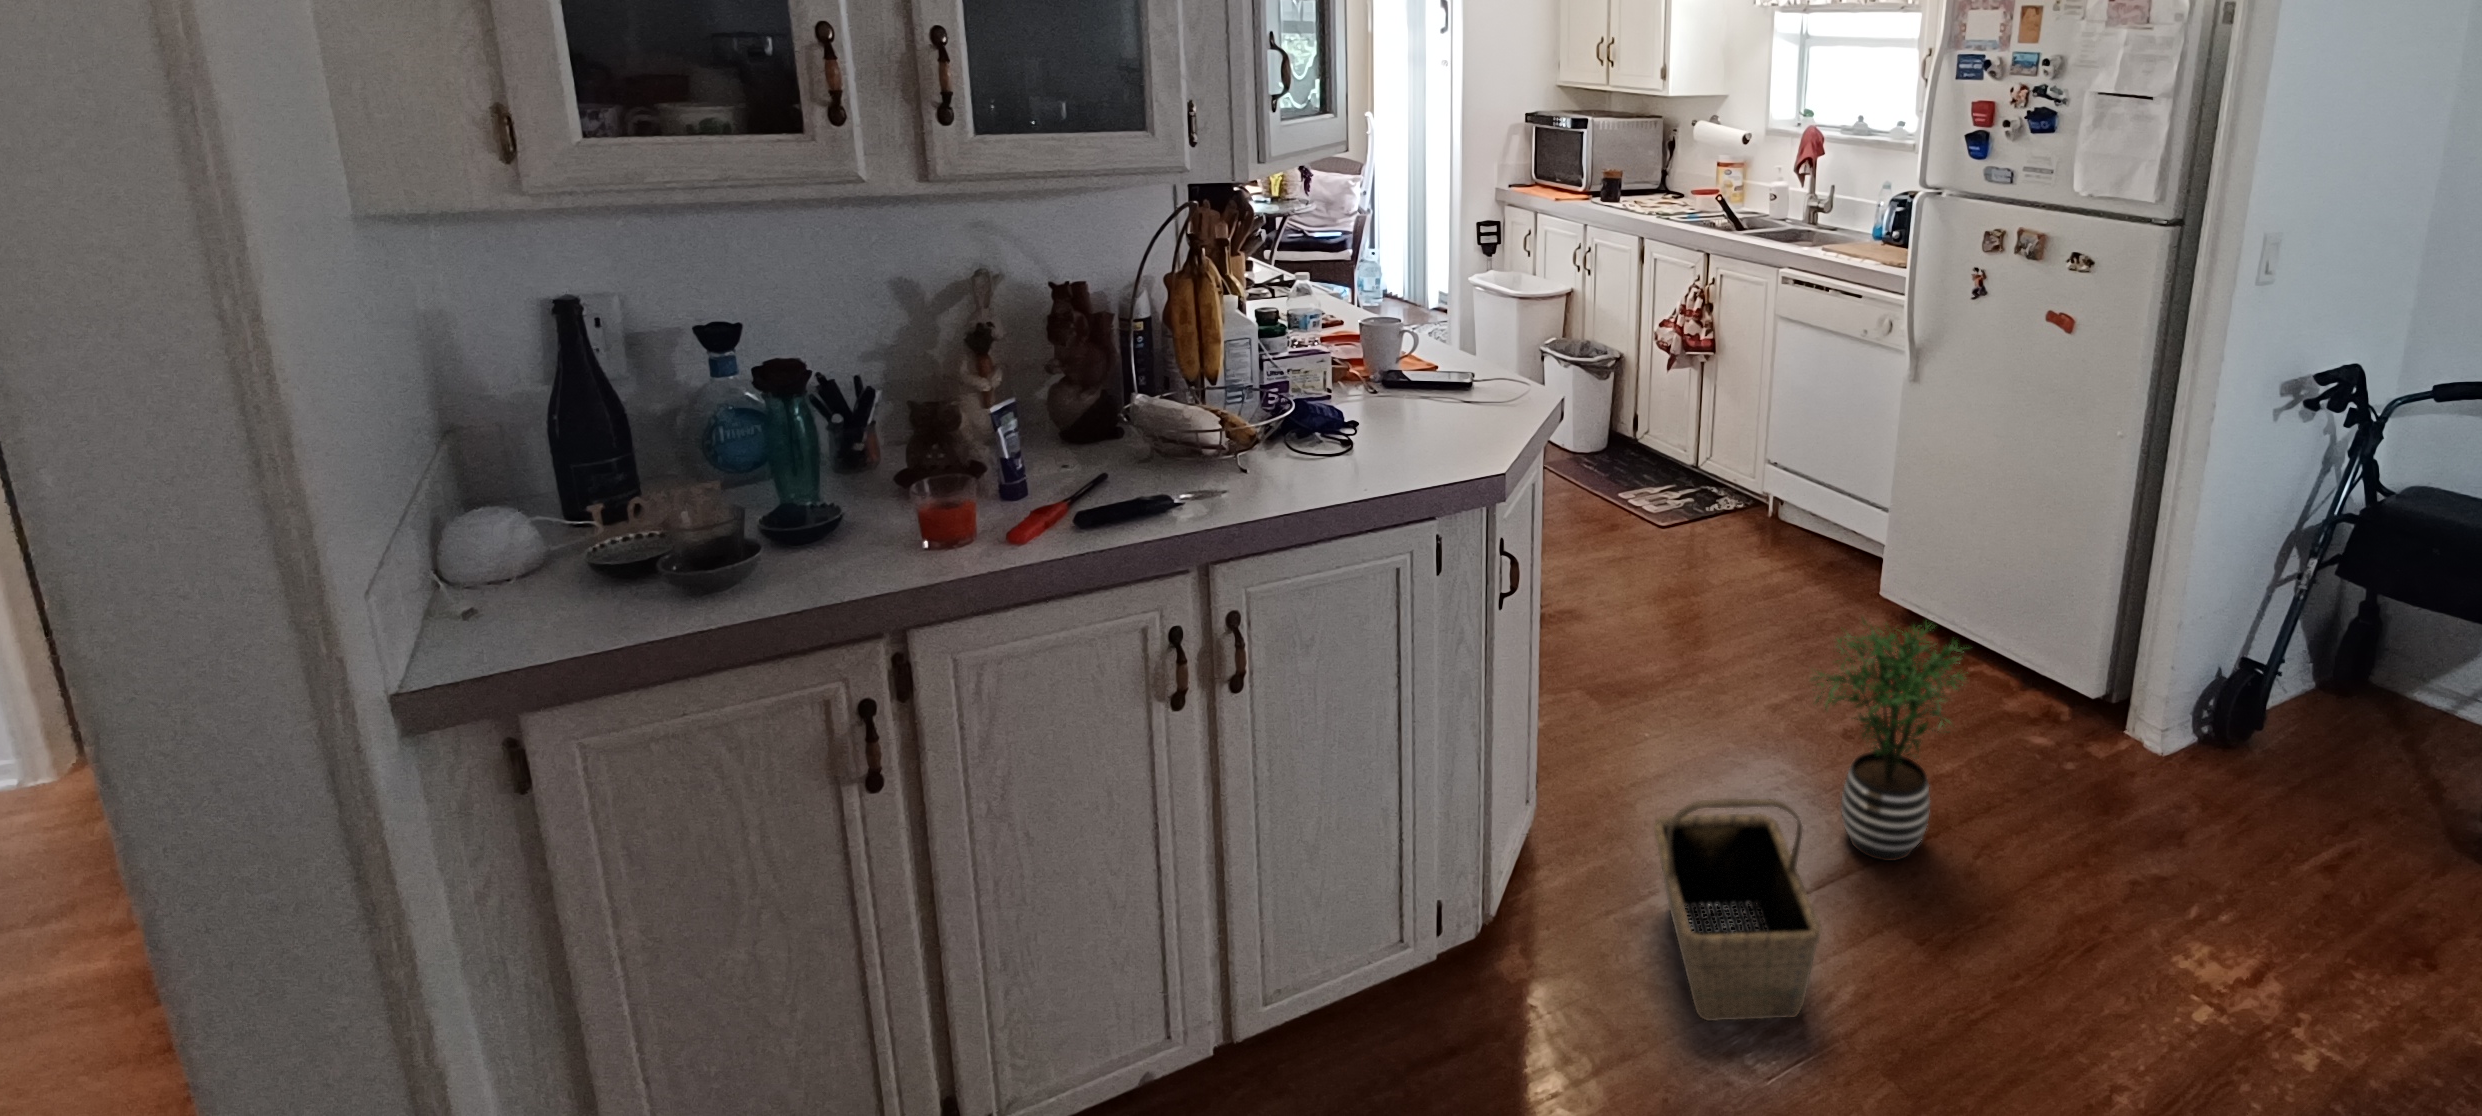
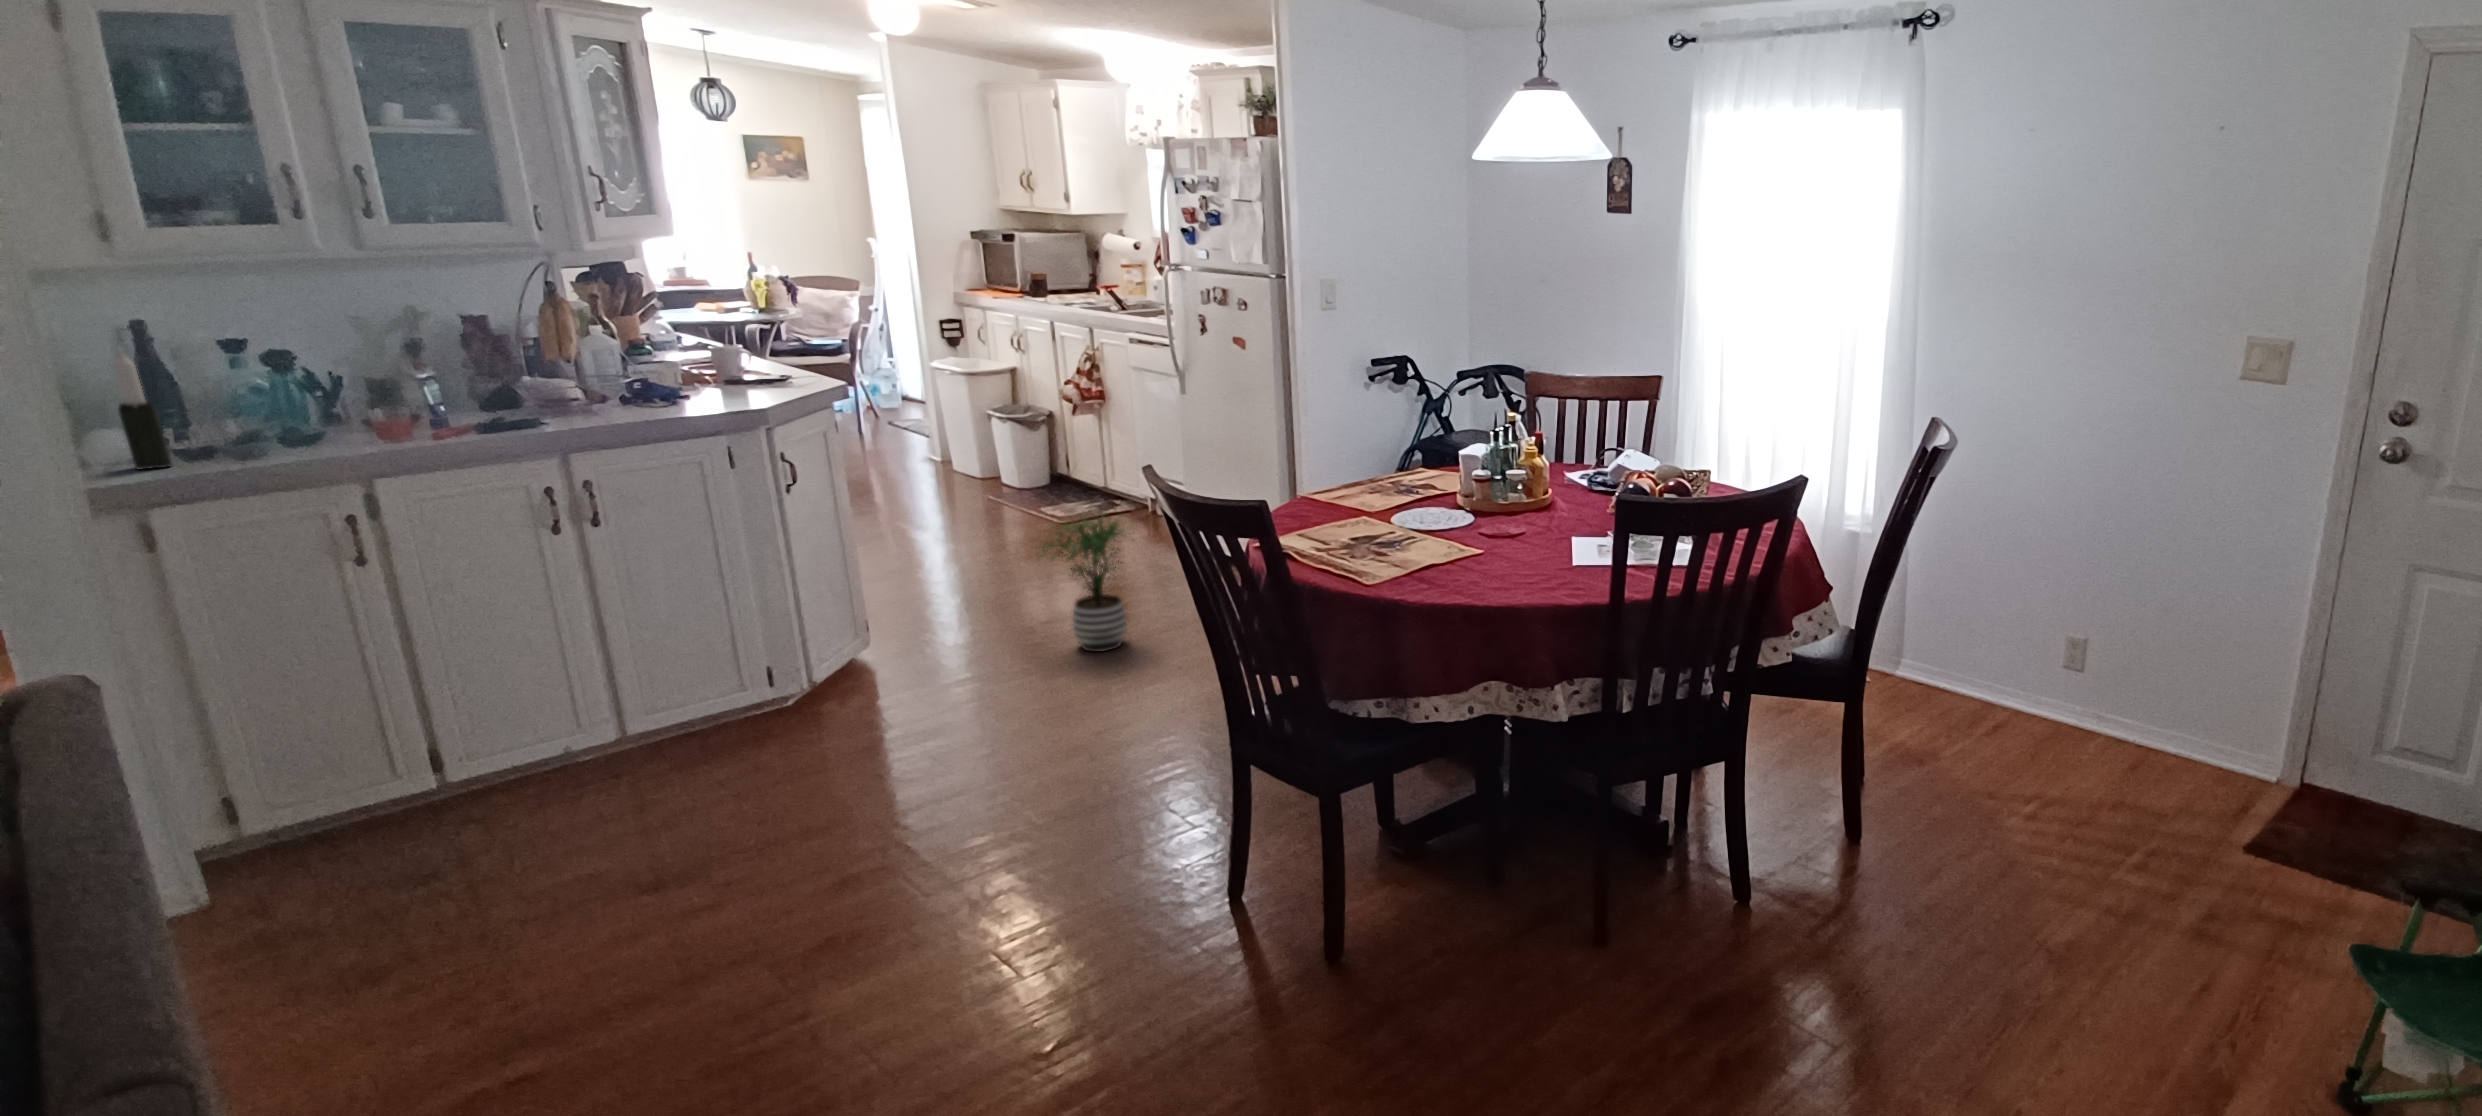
candle: none [500,389,587,629] -> present [114,348,172,470]
basket: present [1654,799,1822,1021] -> none [913,595,1006,711]

